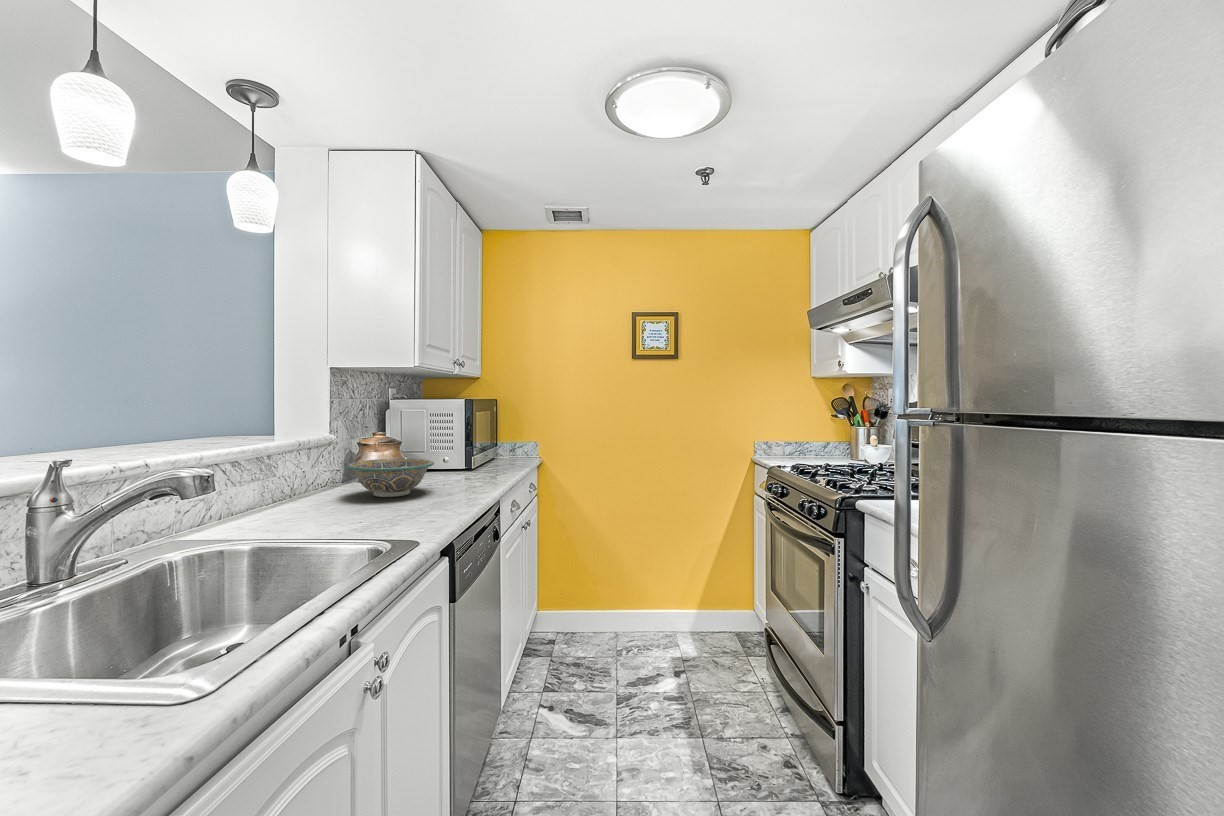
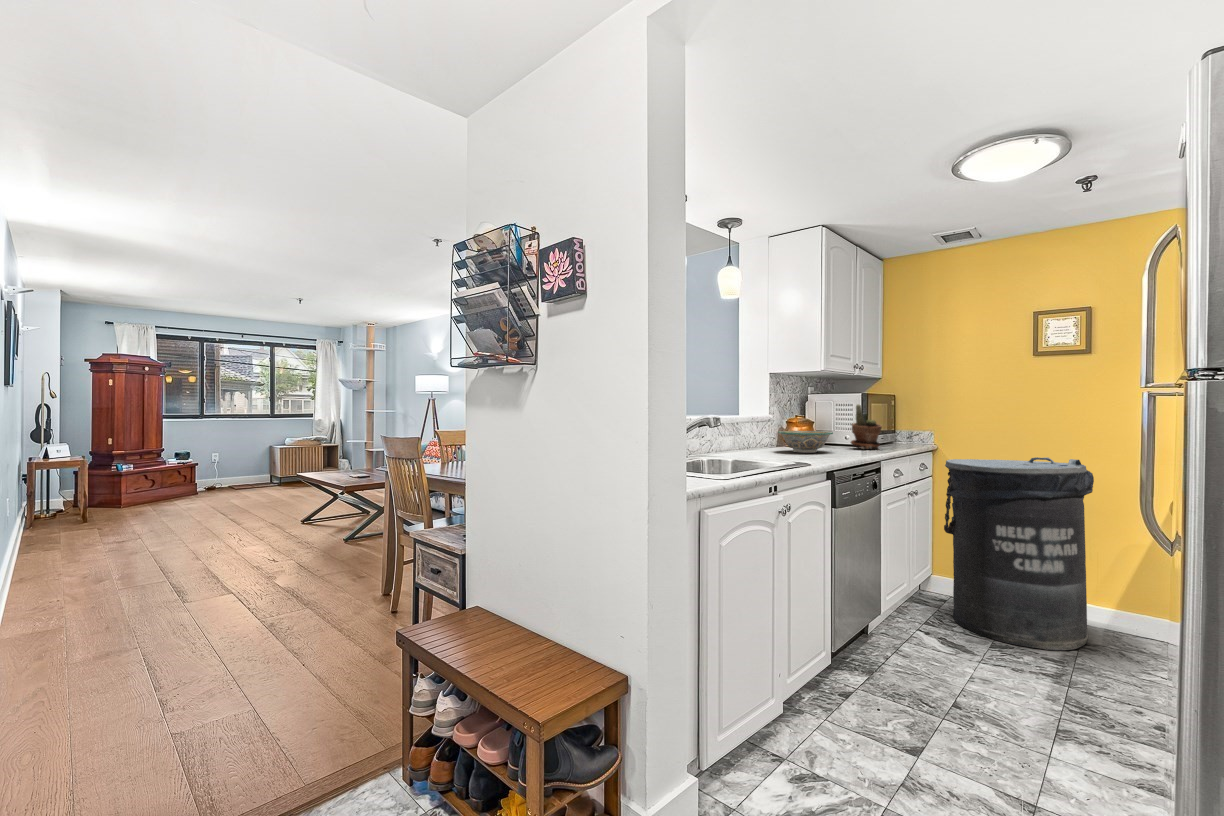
potted plant: none [453,416,493,478] -> present [851,404,882,449]
trash can: none [558,470,692,690] -> present [944,457,1094,650]

